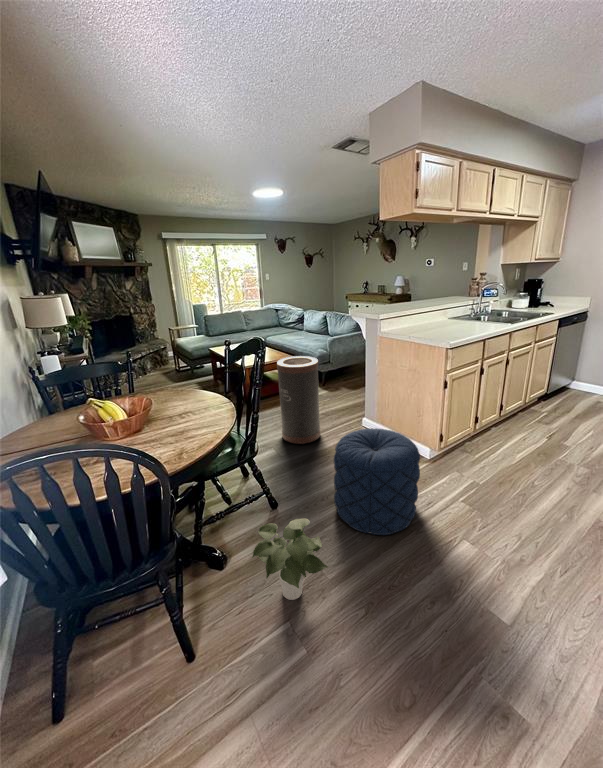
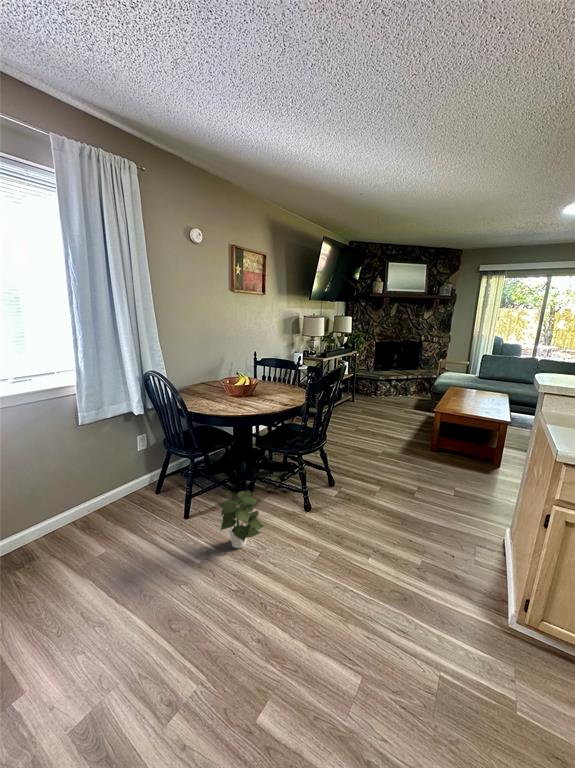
trash can: present [277,356,321,444] -> none [396,409,453,505]
pouf: present [334,428,420,535] -> none [312,488,404,611]

